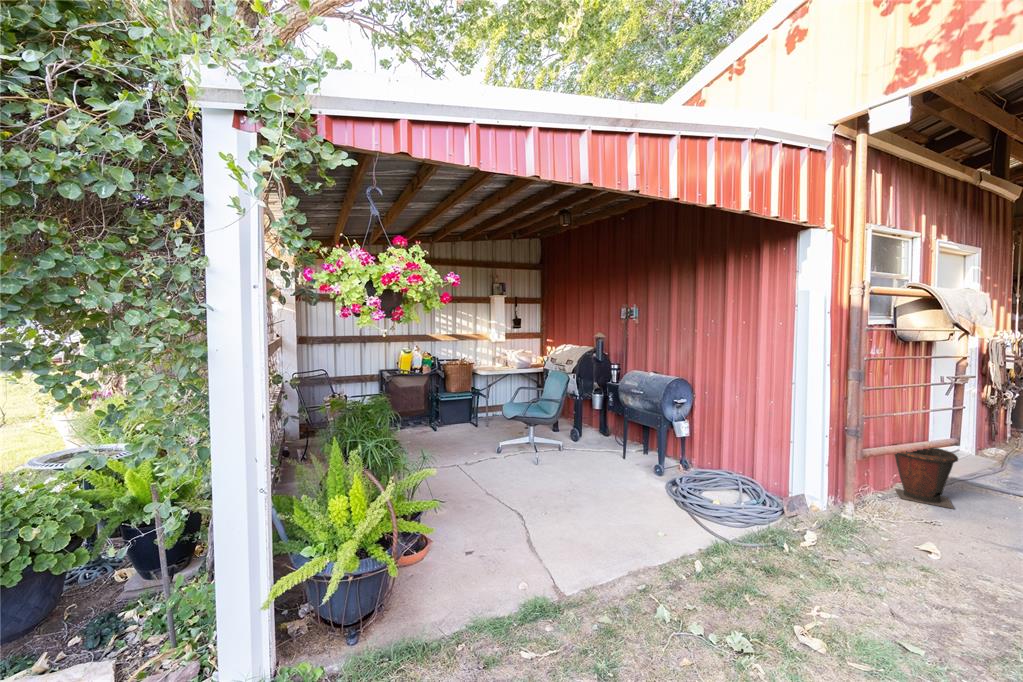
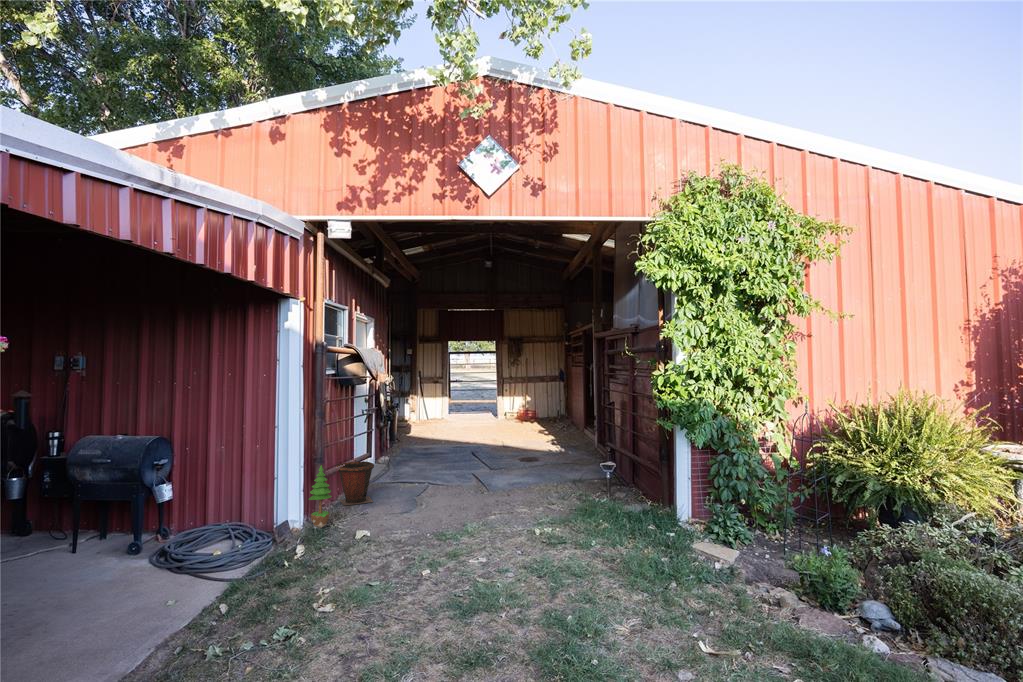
potted tree: none [834,440,871,518] -> present [309,465,332,529]

